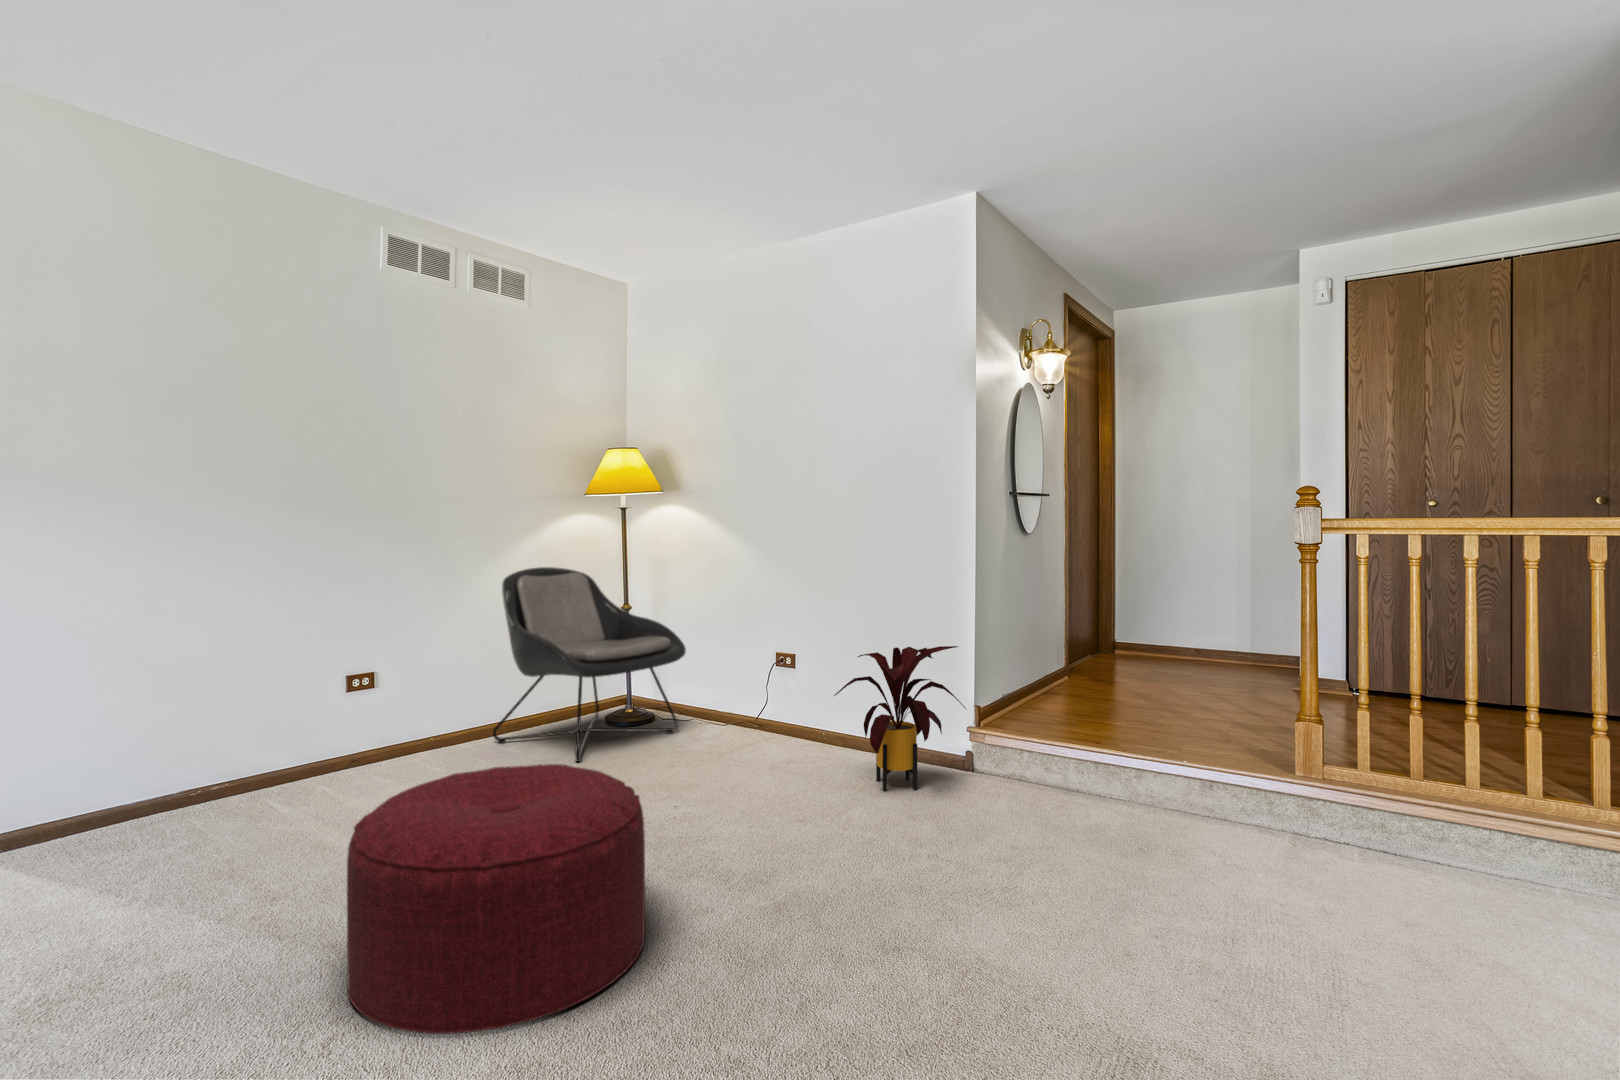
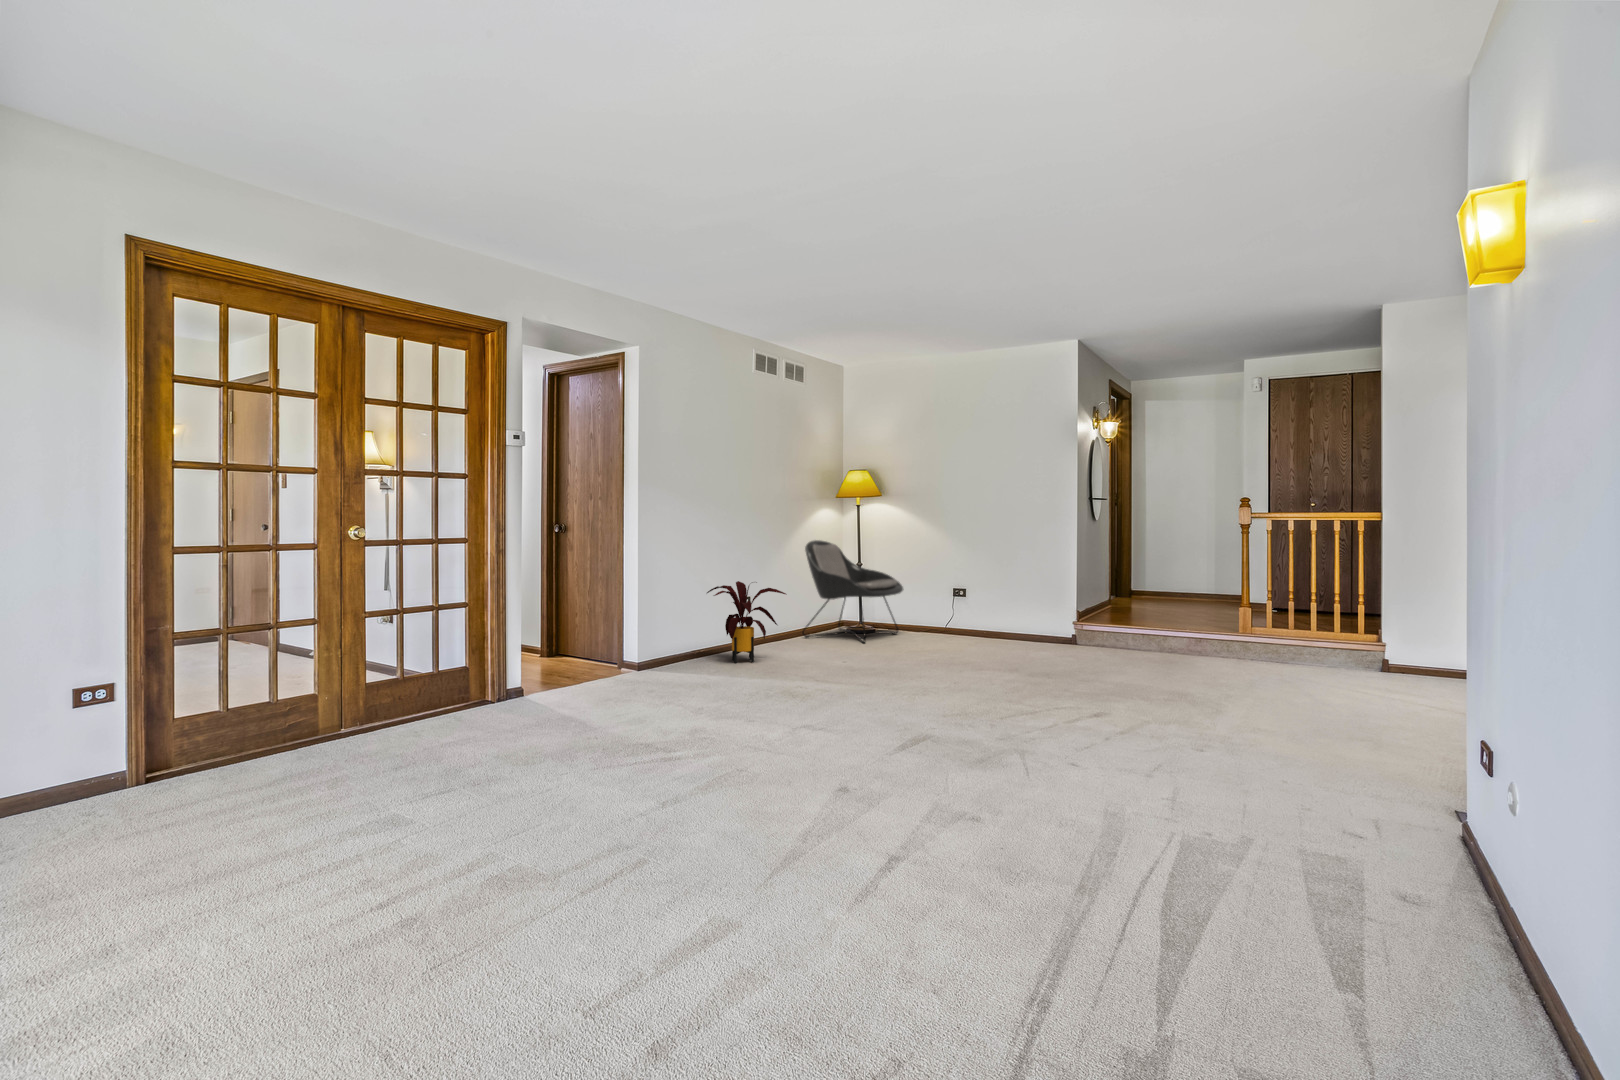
house plant: present [834,646,966,791] -> present [707,581,786,663]
ottoman: present [347,764,645,1034] -> none [880,616,990,692]

